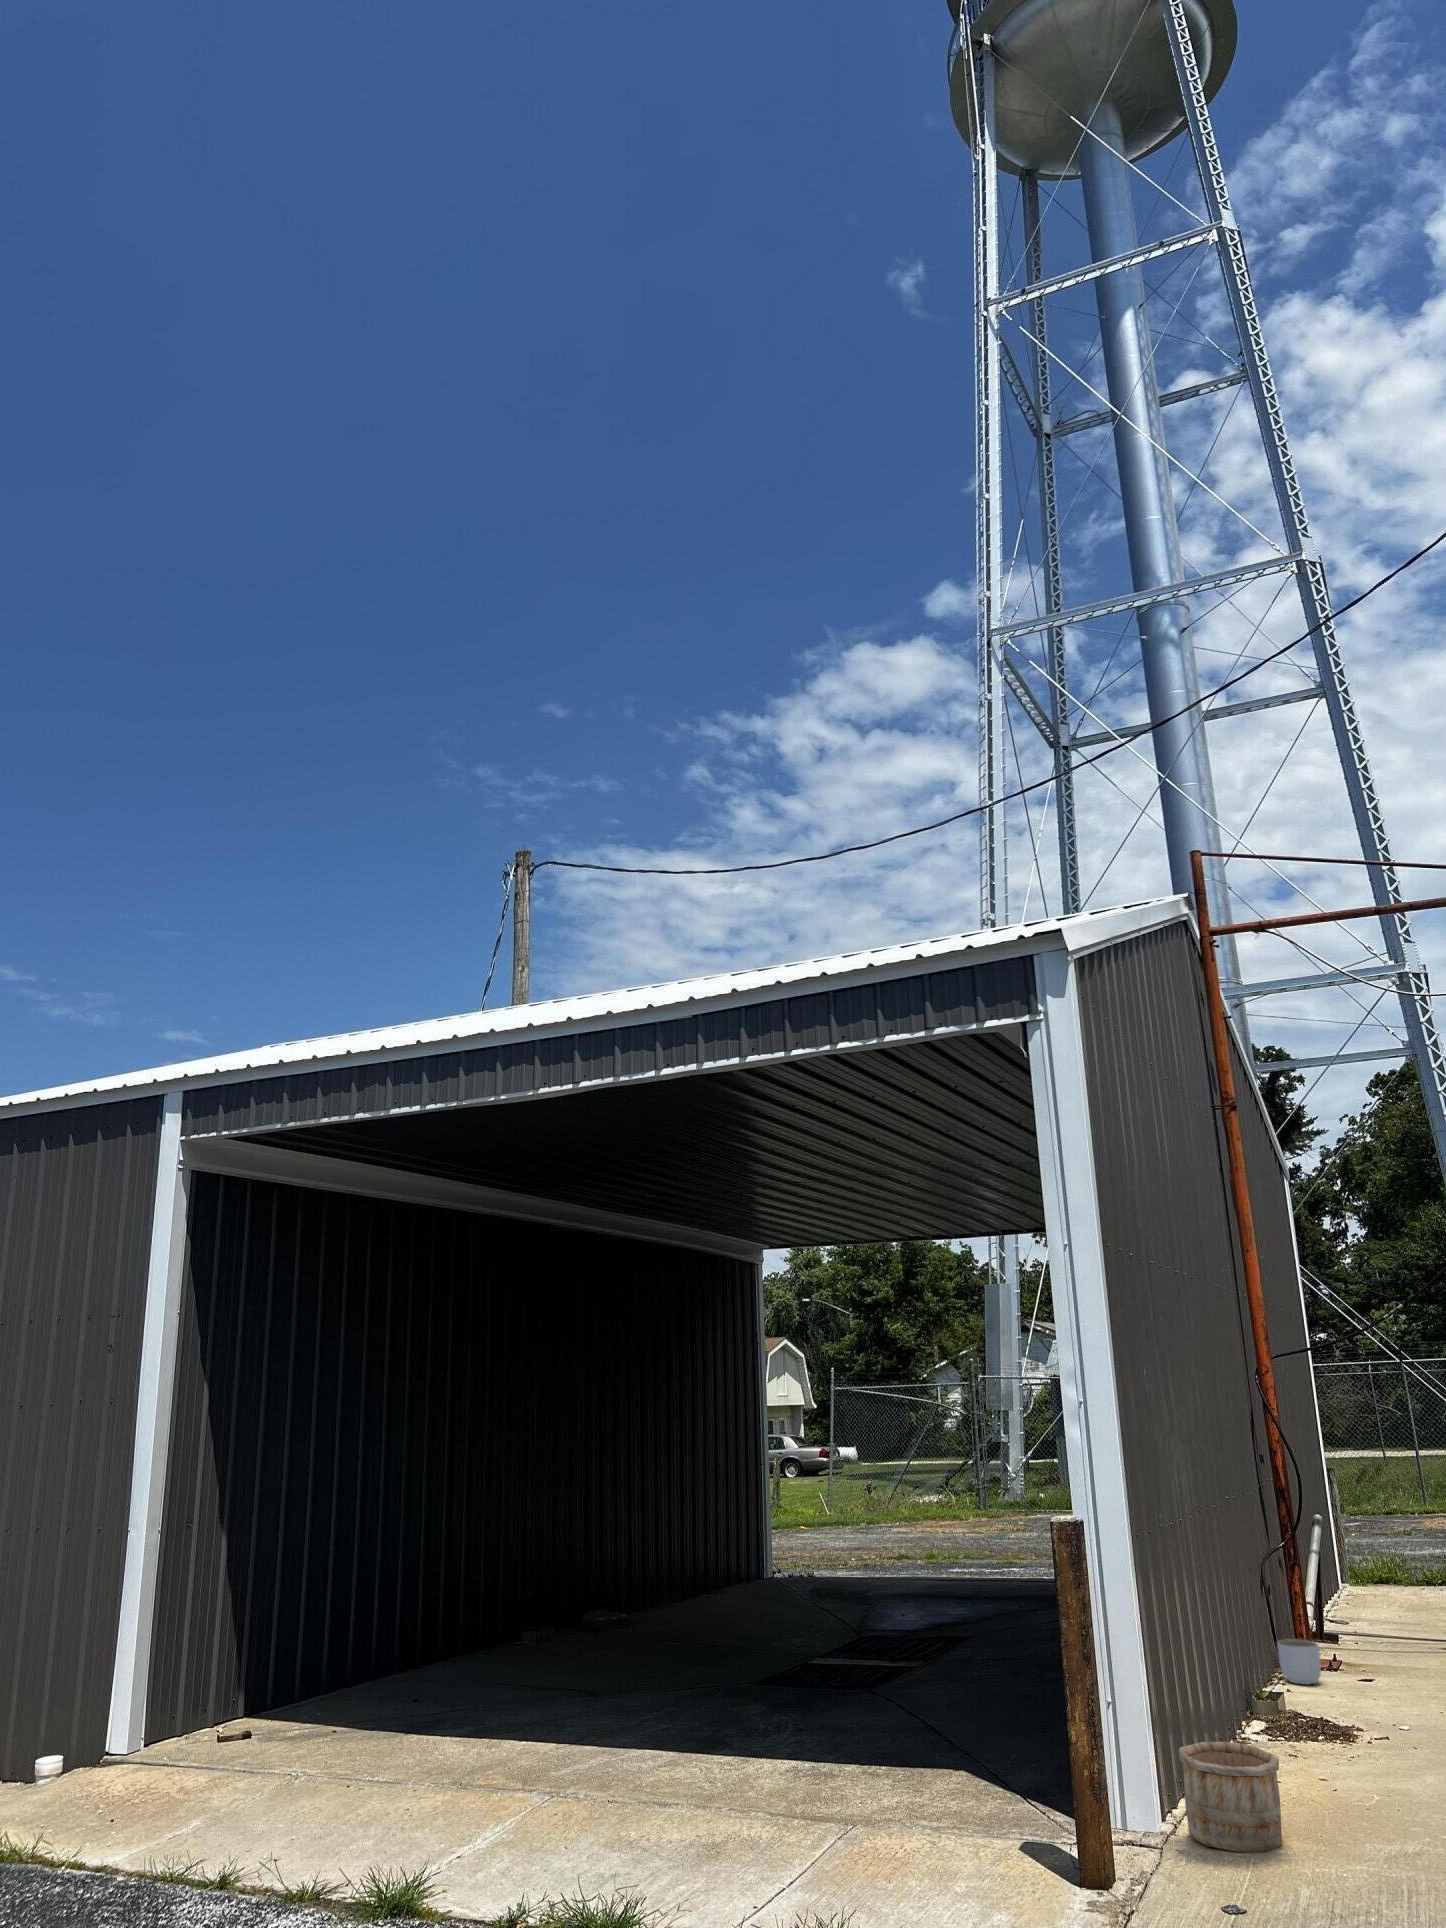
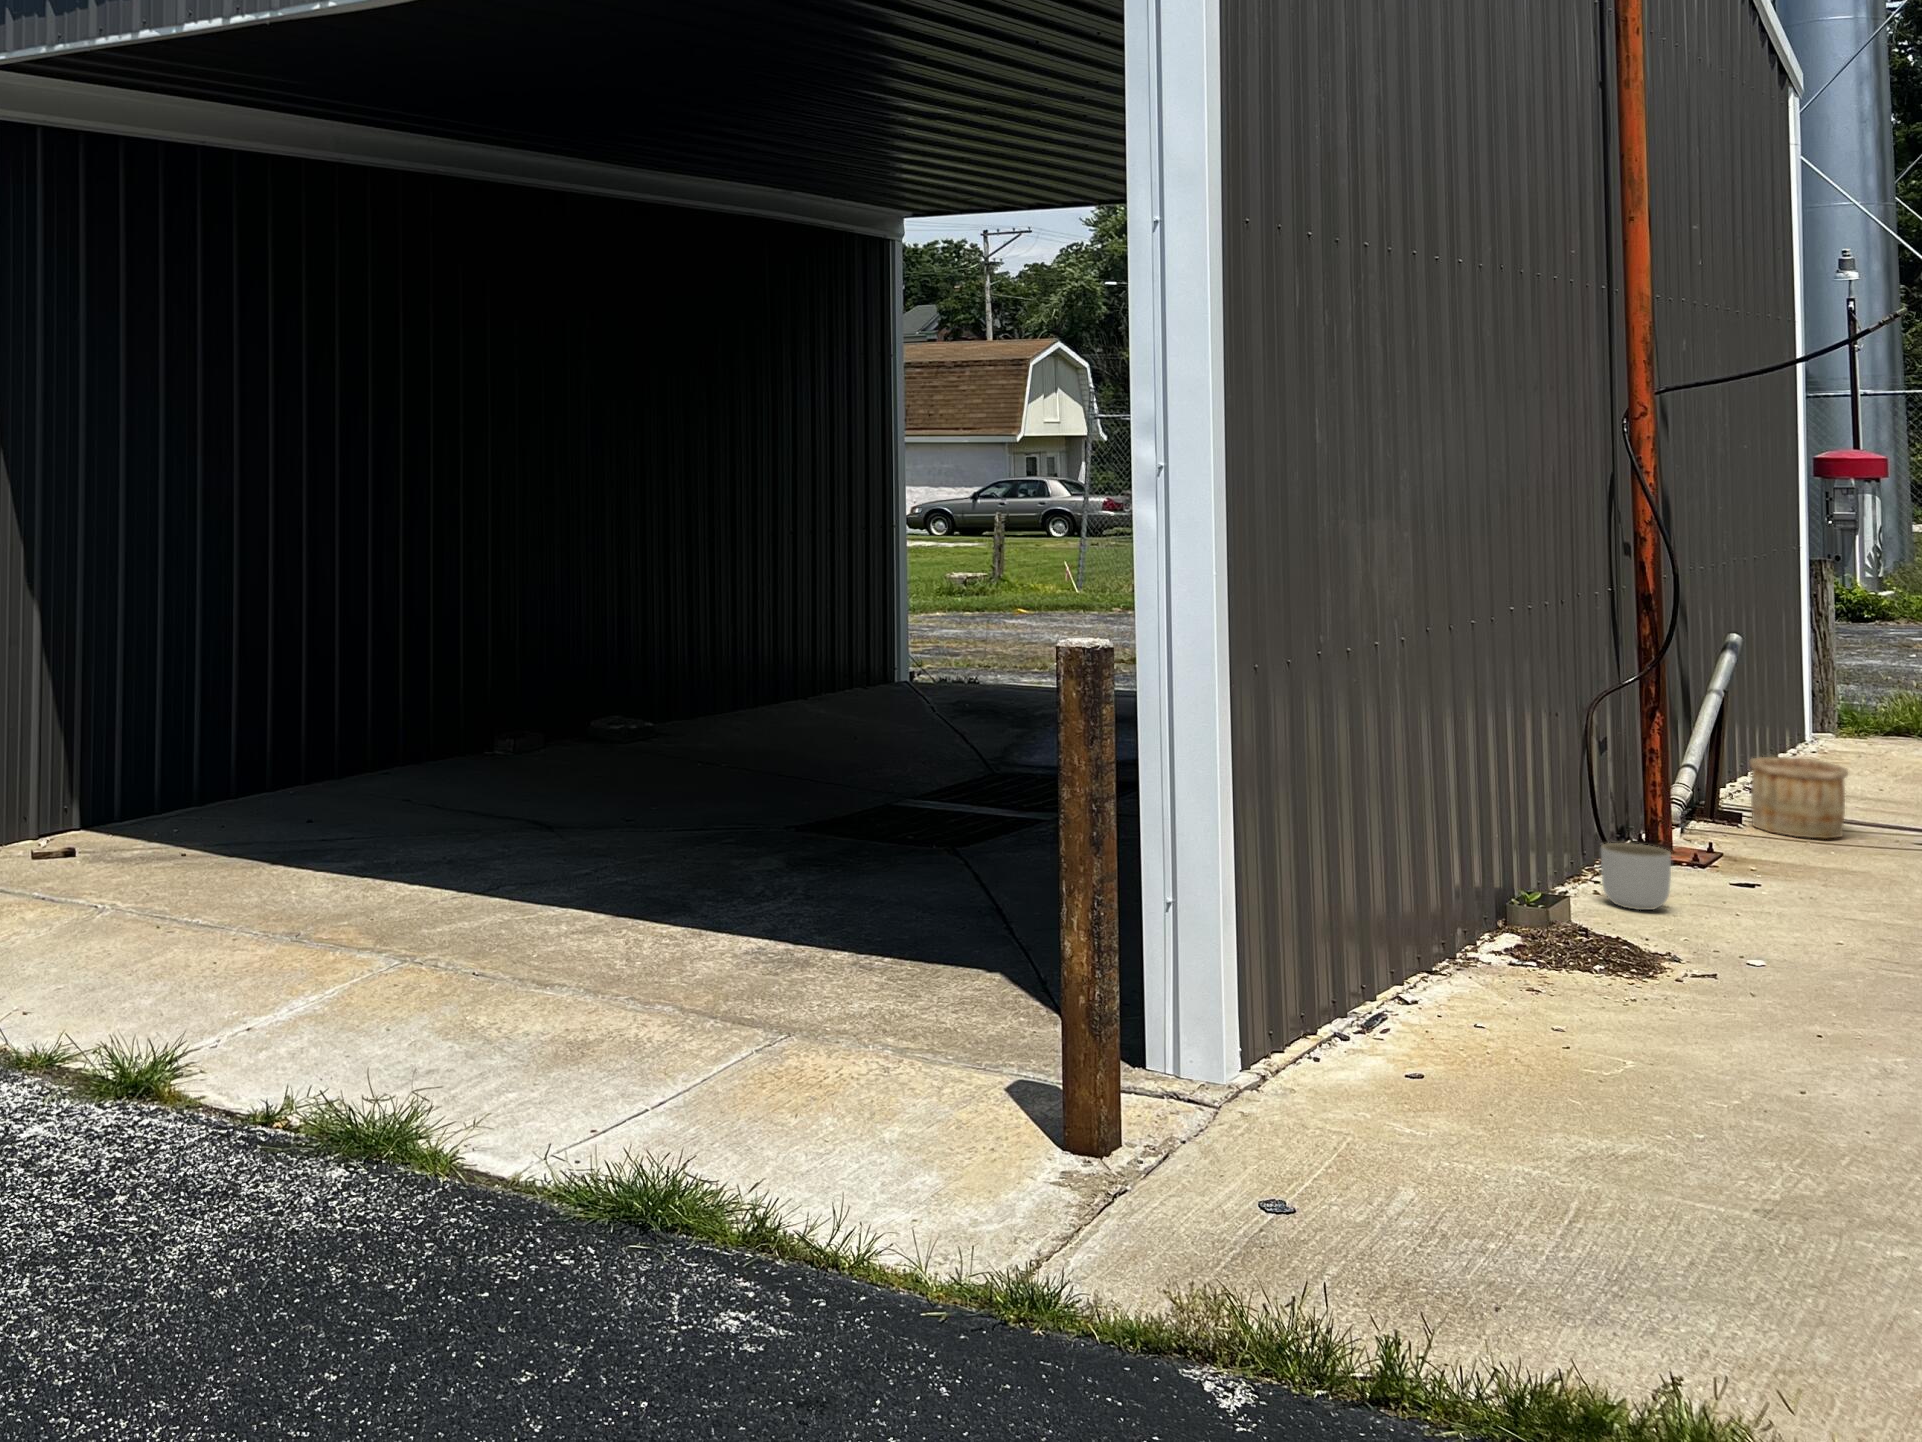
wooden bucket: present [1179,1742,1282,1852] -> present [1750,757,1848,839]

